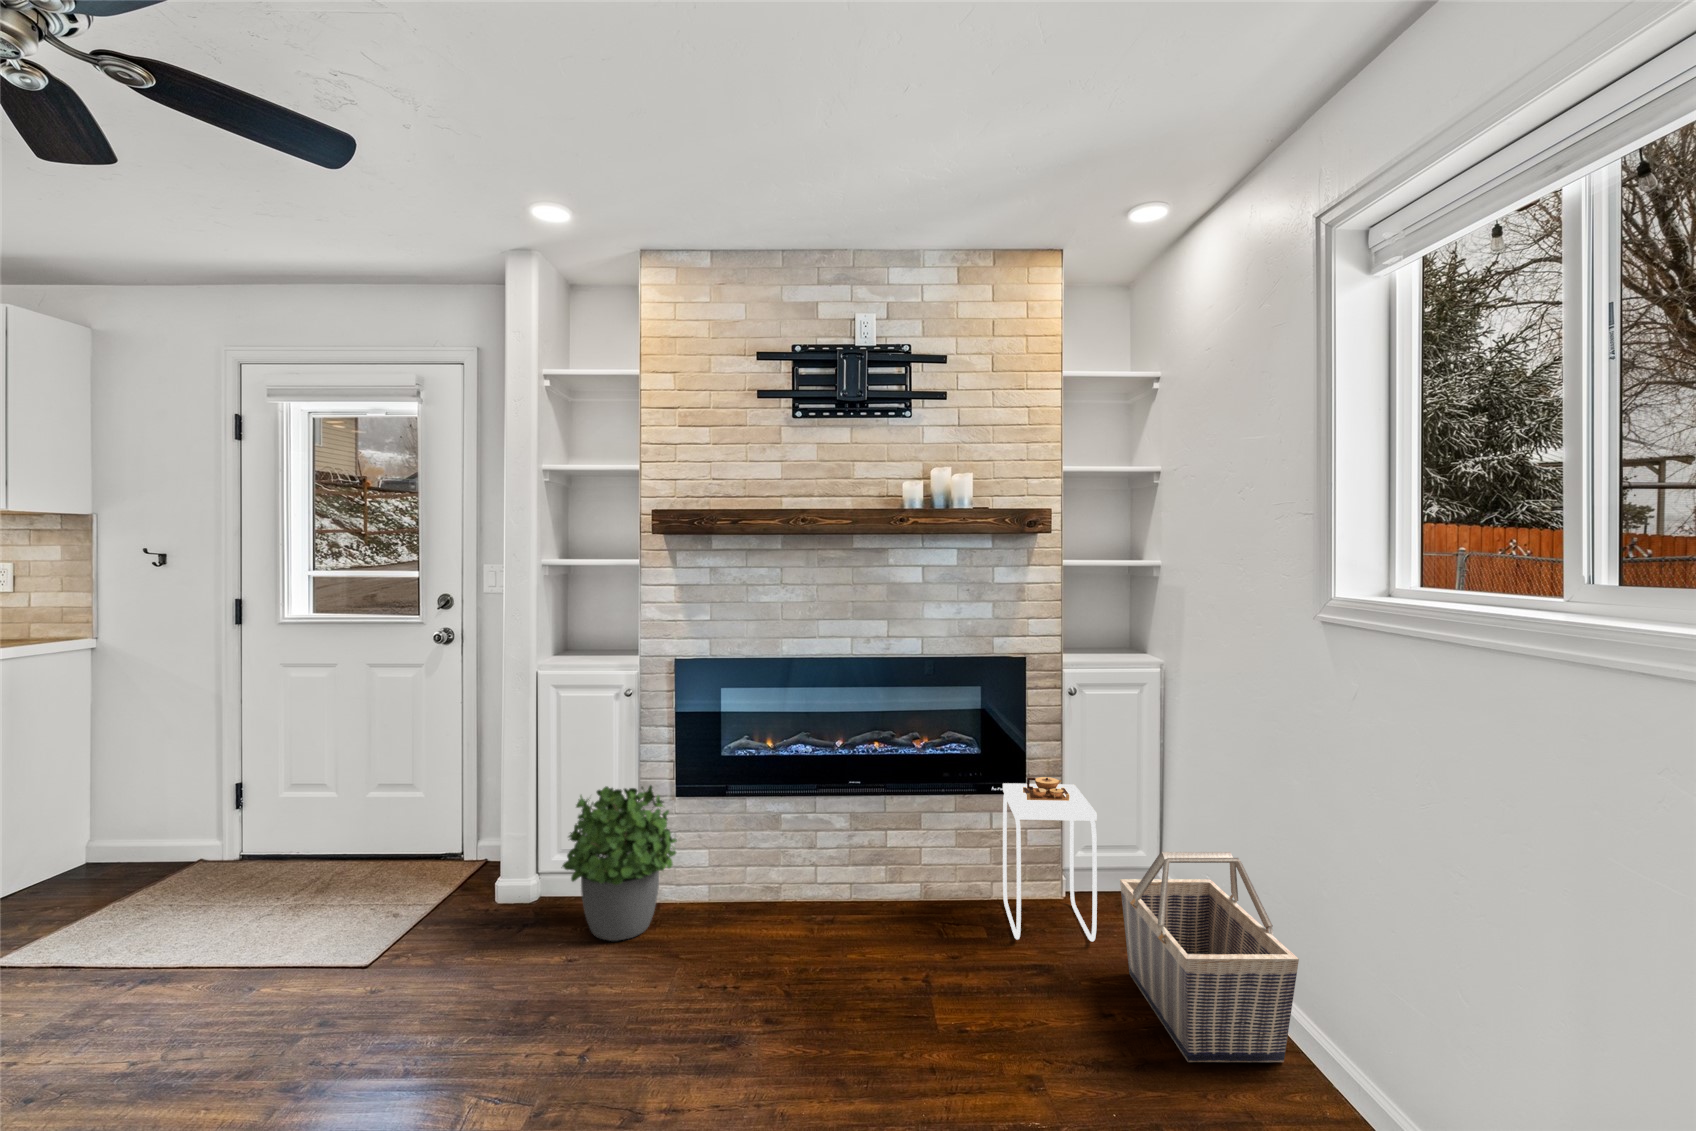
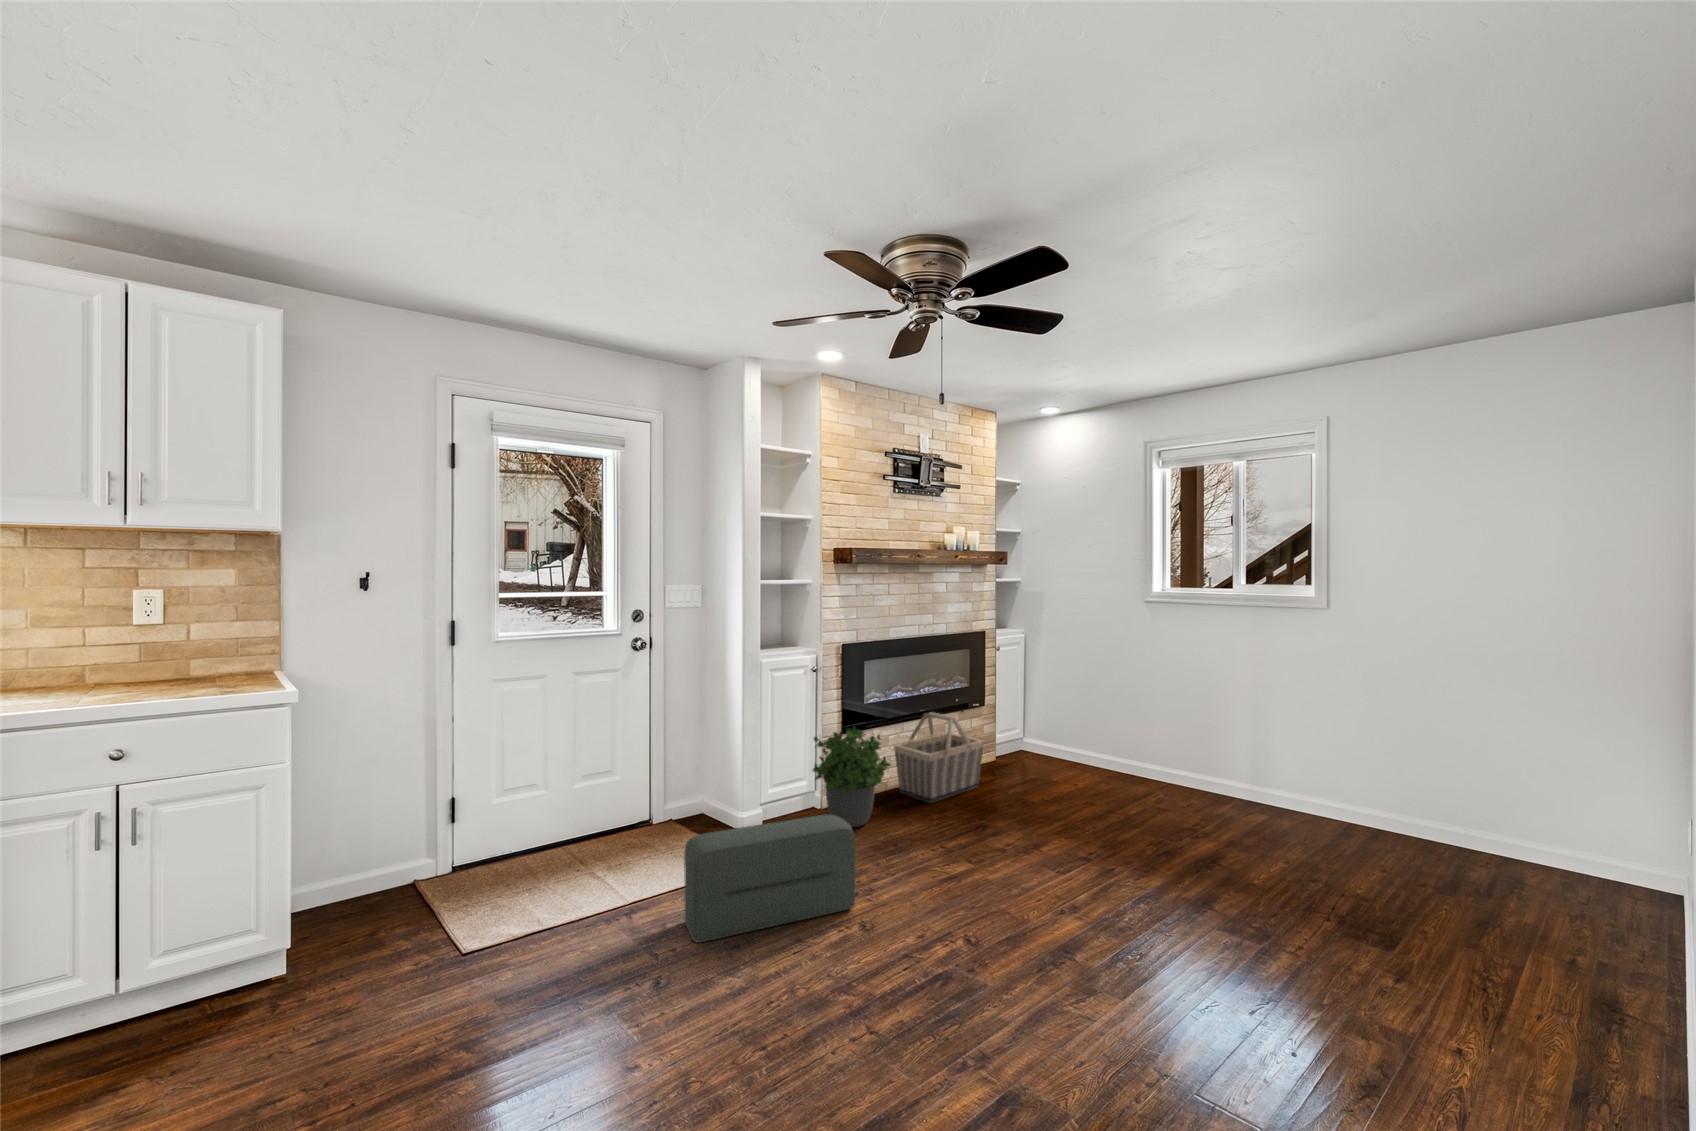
side table: present [1003,777,1097,941] -> none [980,693,1047,776]
basket: present [1120,852,1299,1062] -> present [894,712,984,802]
pouf: none [132,883,369,1057] -> present [684,814,856,942]

